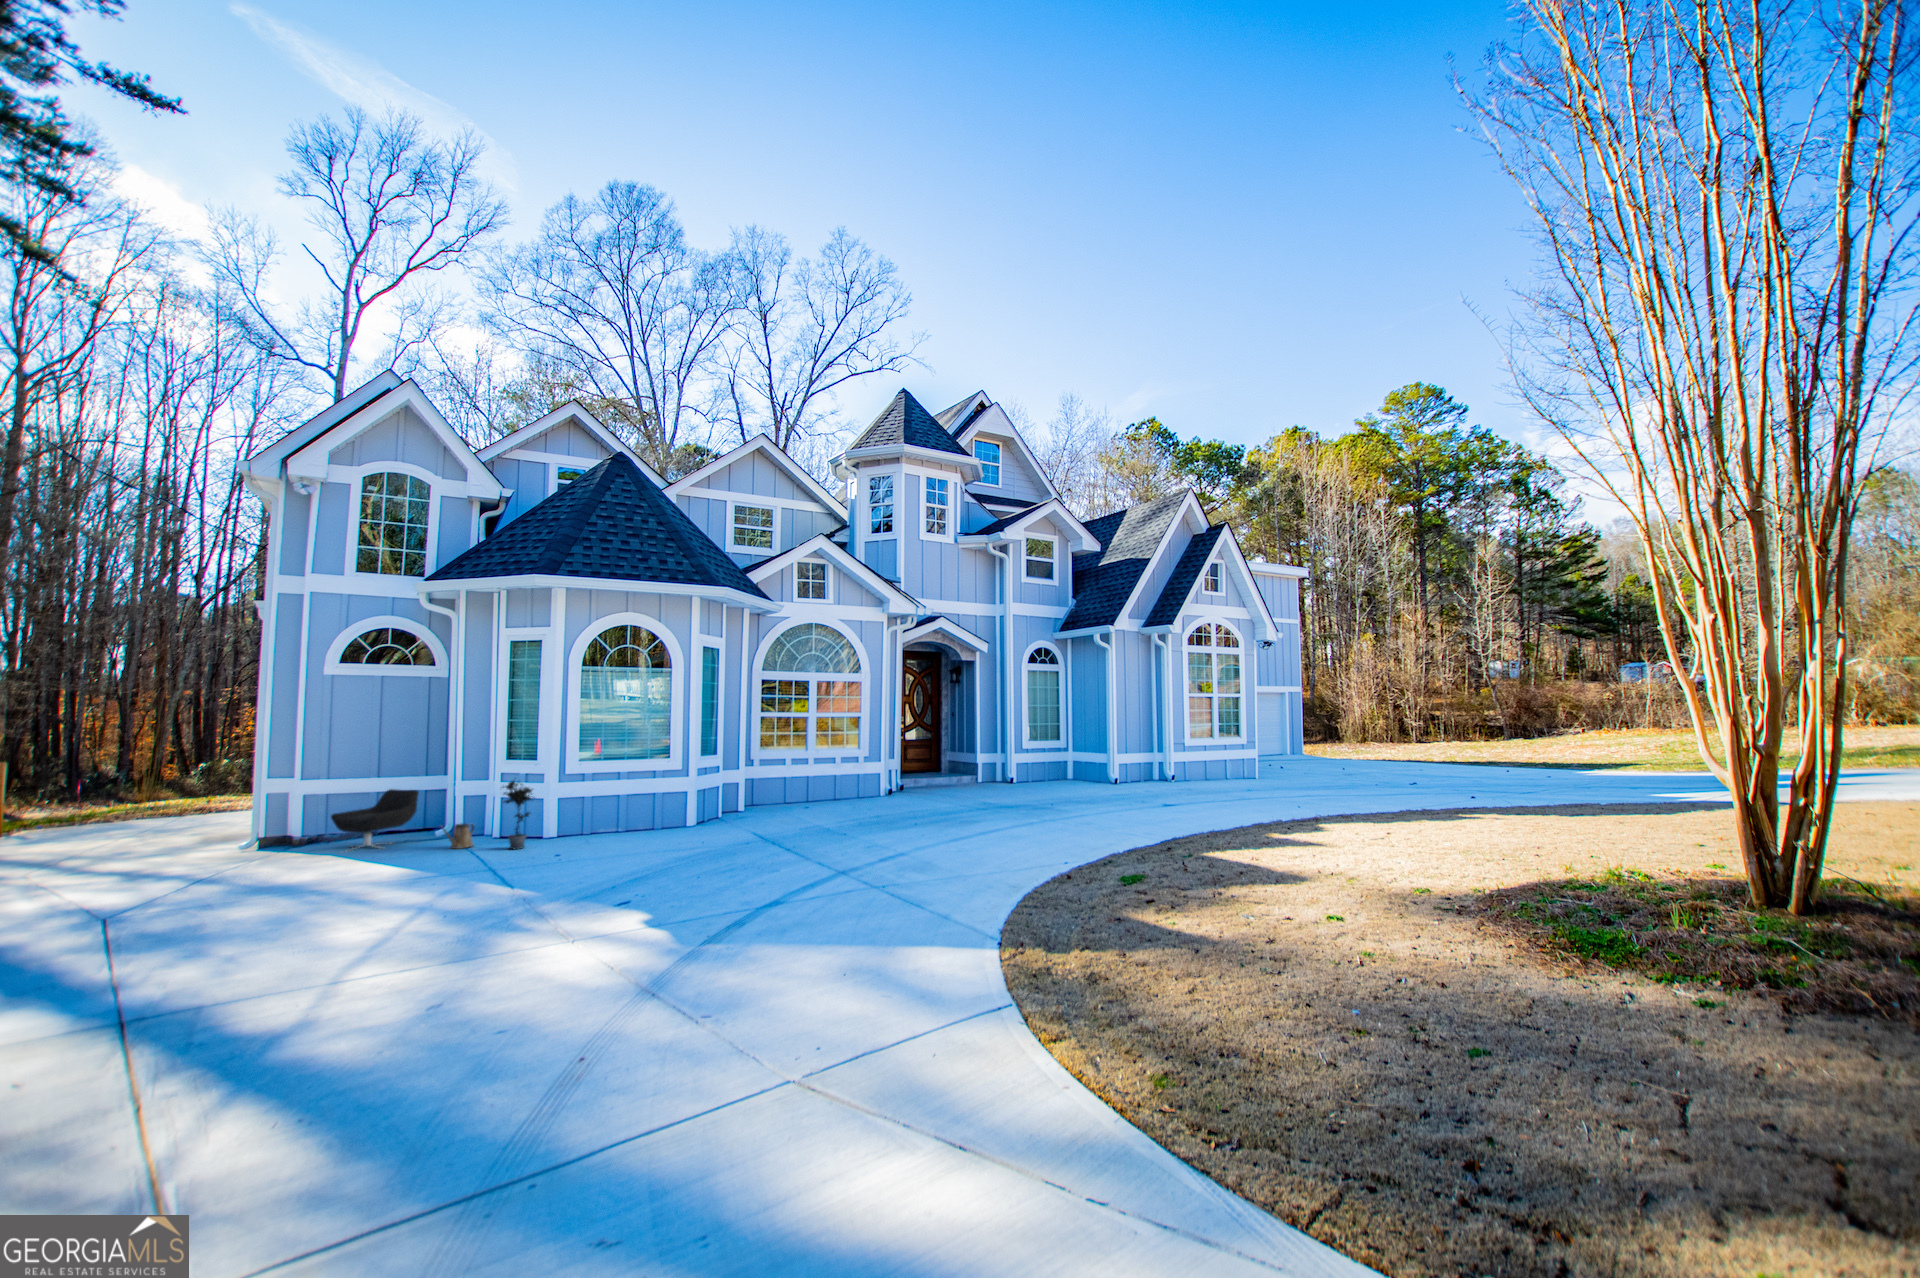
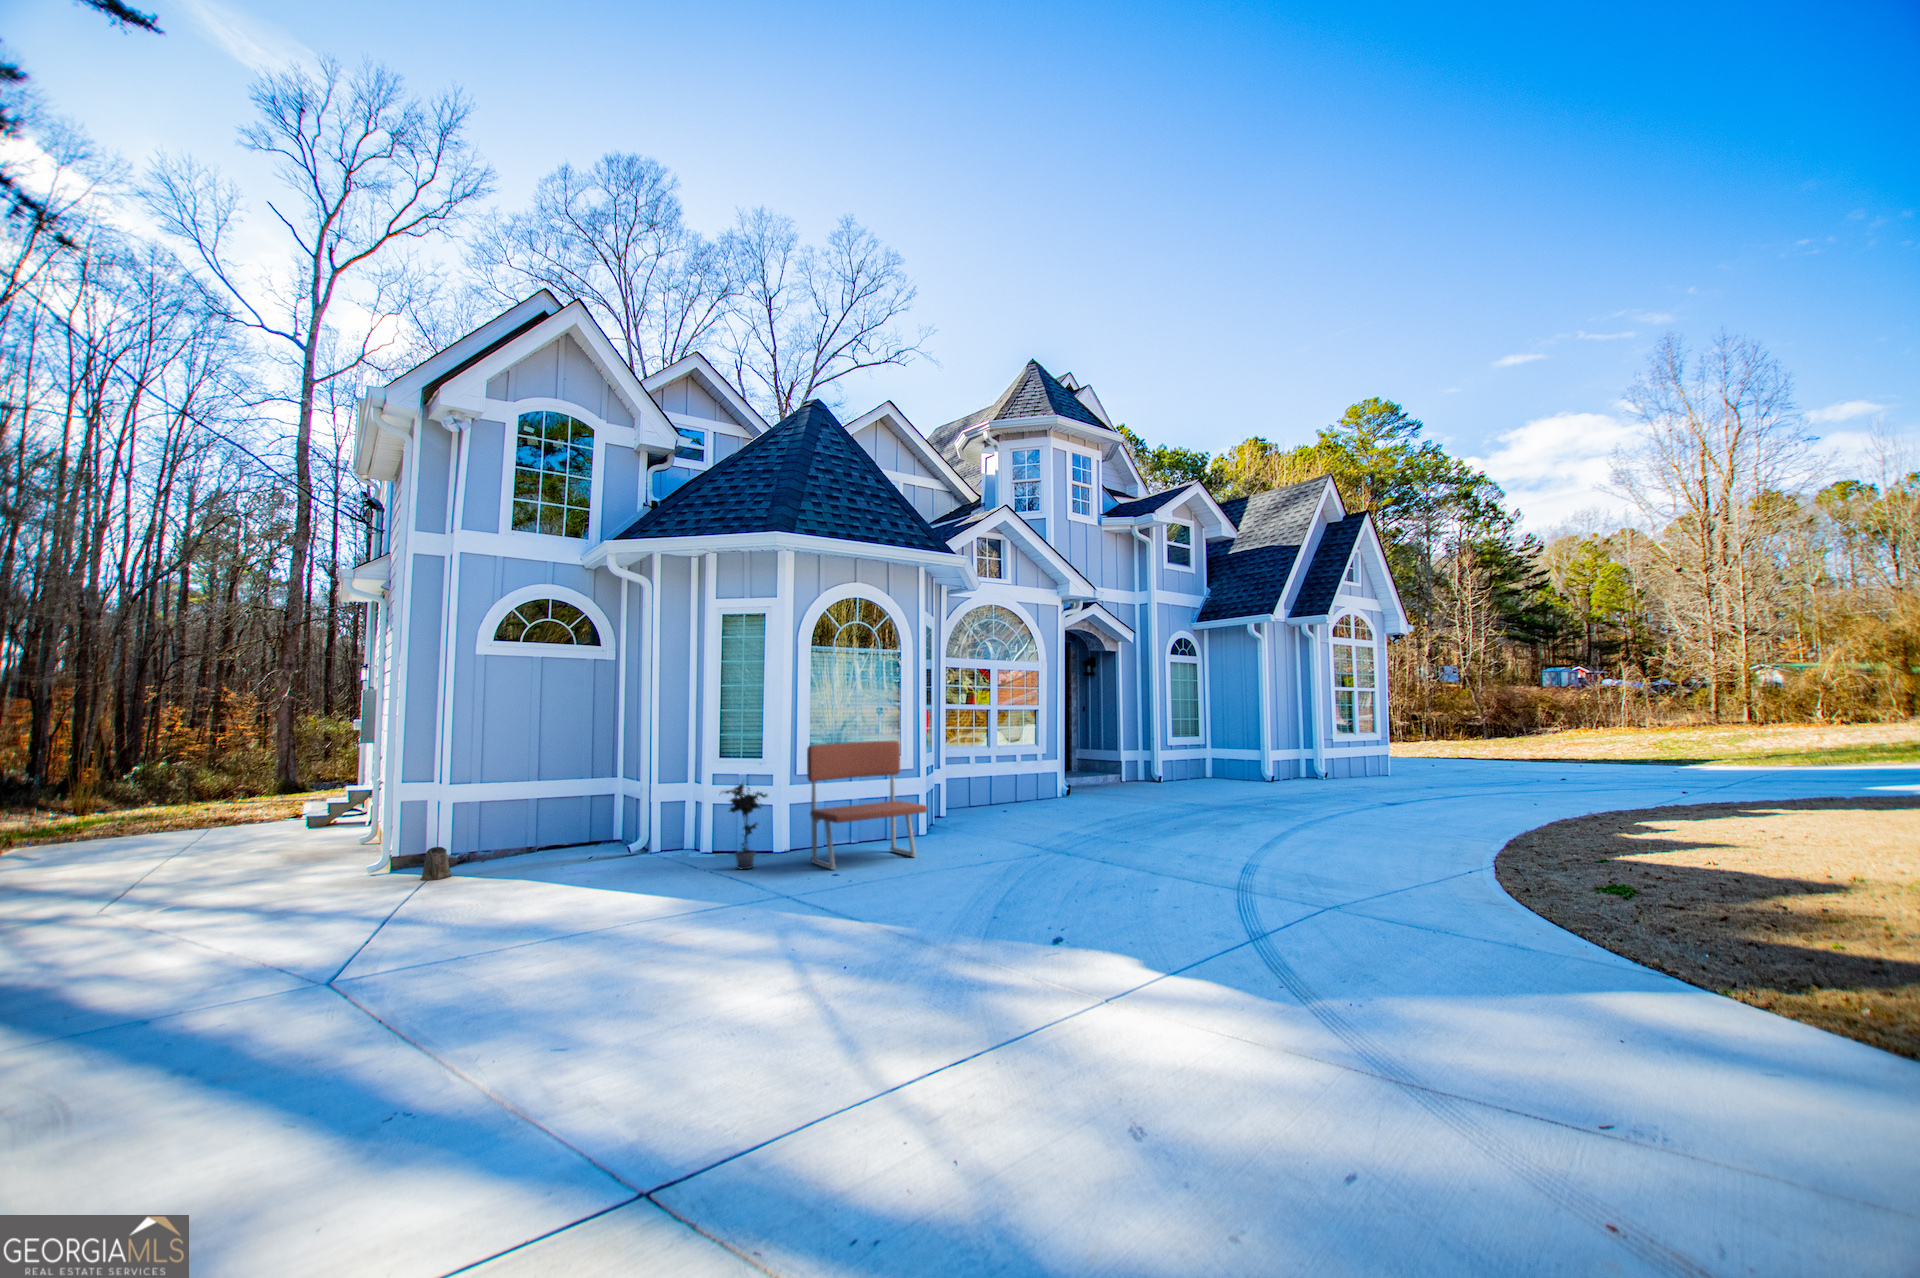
bench: none [572,746,670,851] -> present [807,740,927,870]
lounge chair: present [331,789,419,852] -> none [500,798,602,878]
watering can: present [441,823,475,849] -> present [421,847,451,880]

